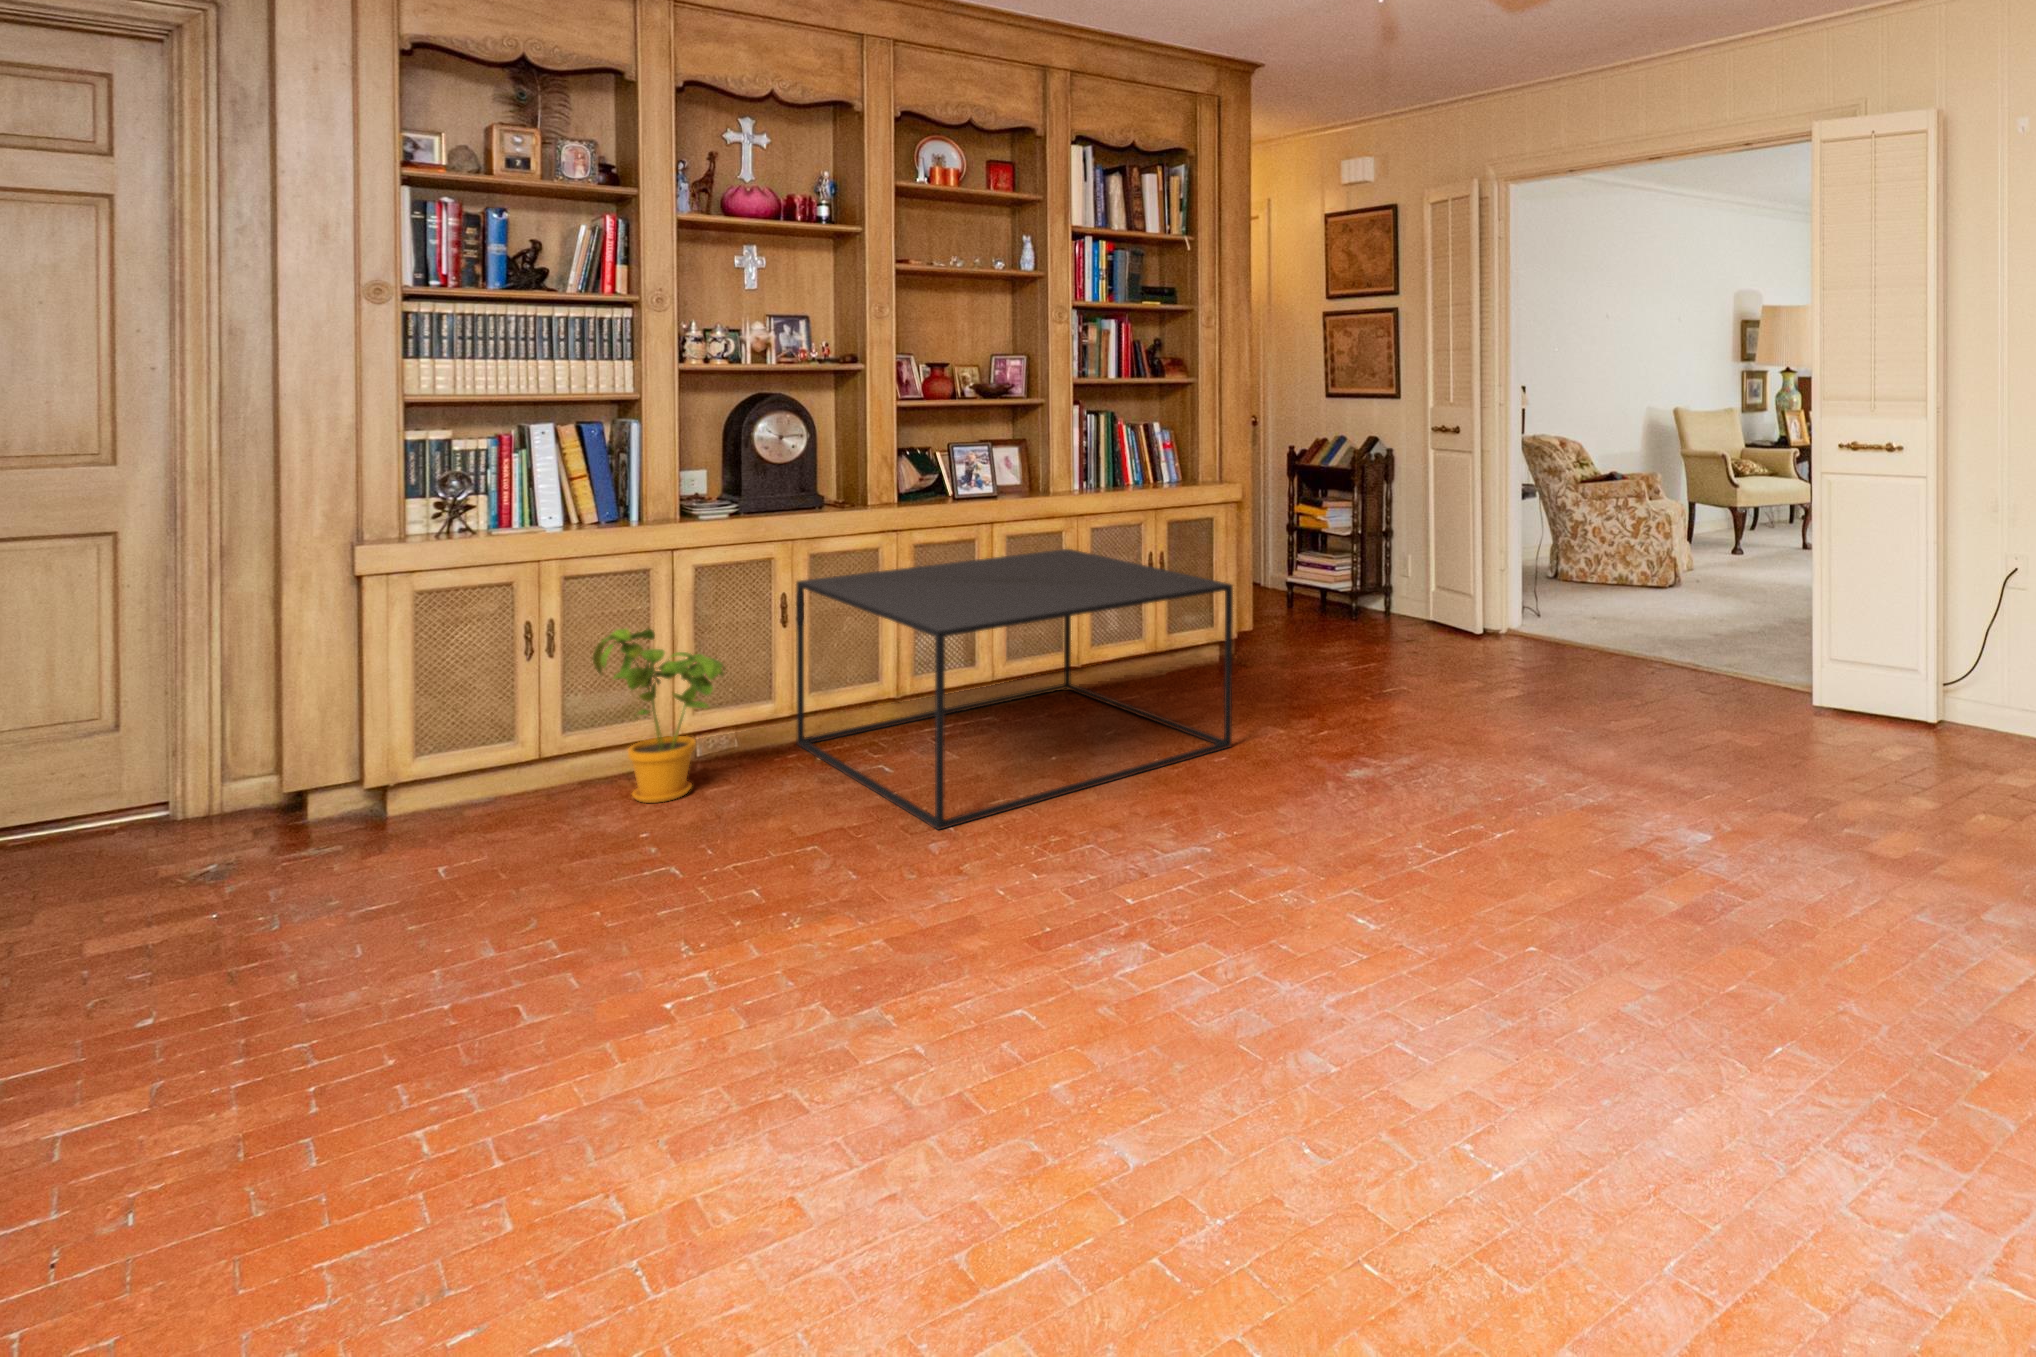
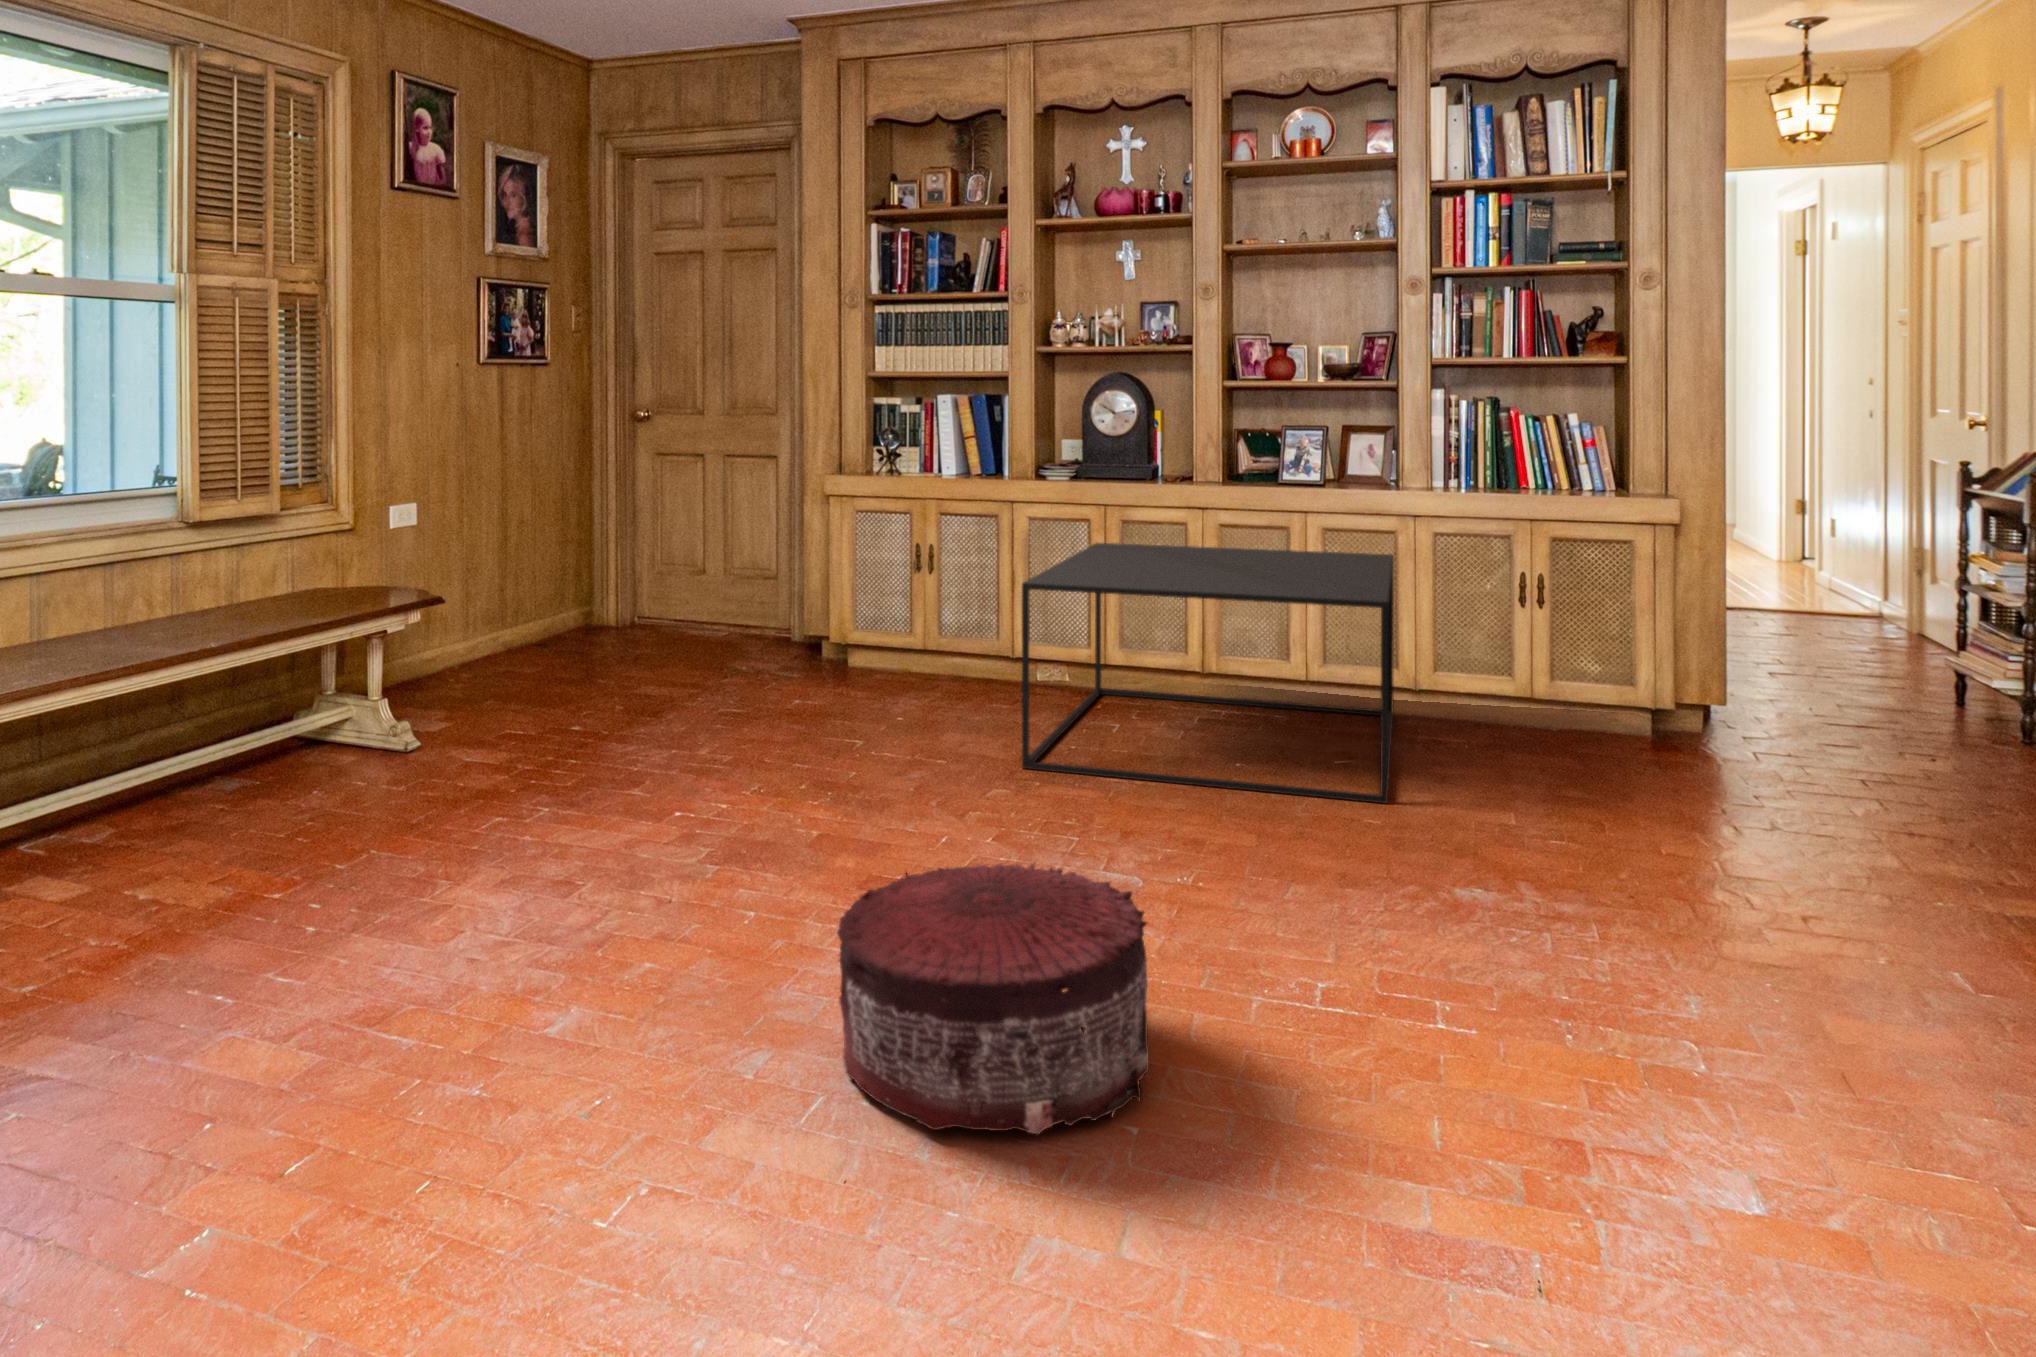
house plant: present [592,628,724,803] -> none [909,552,998,700]
pouf: none [1394,832,1665,1083] -> present [837,863,1149,1134]

